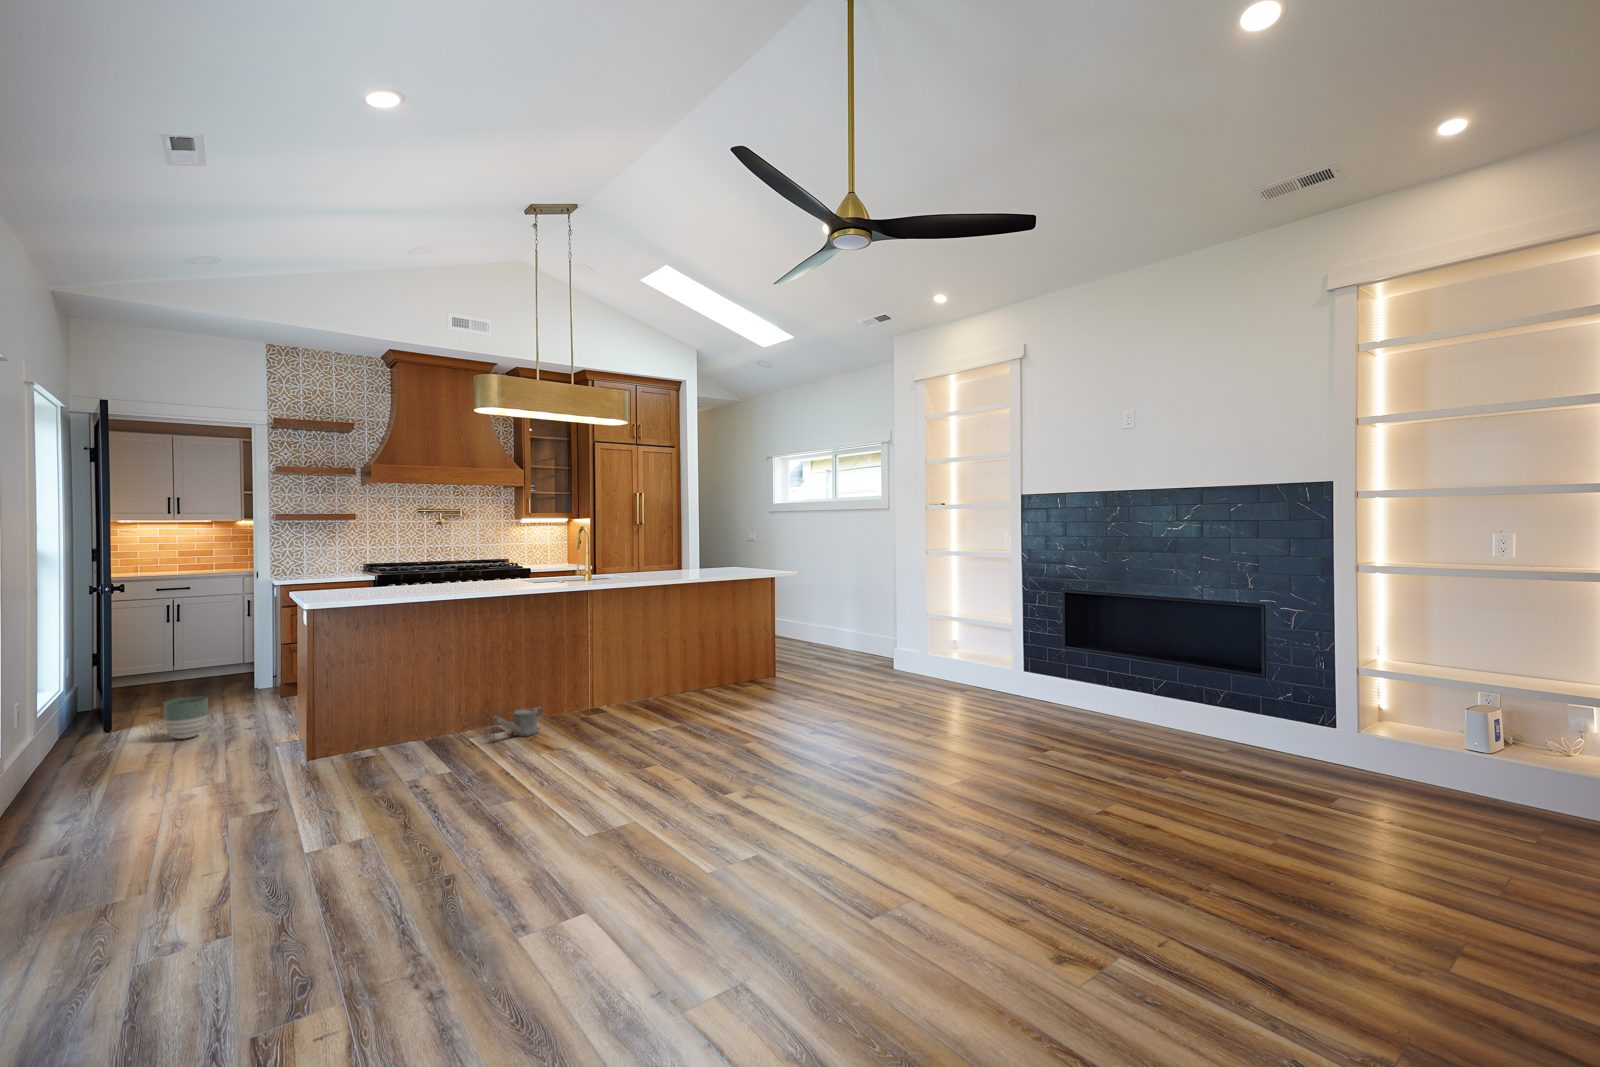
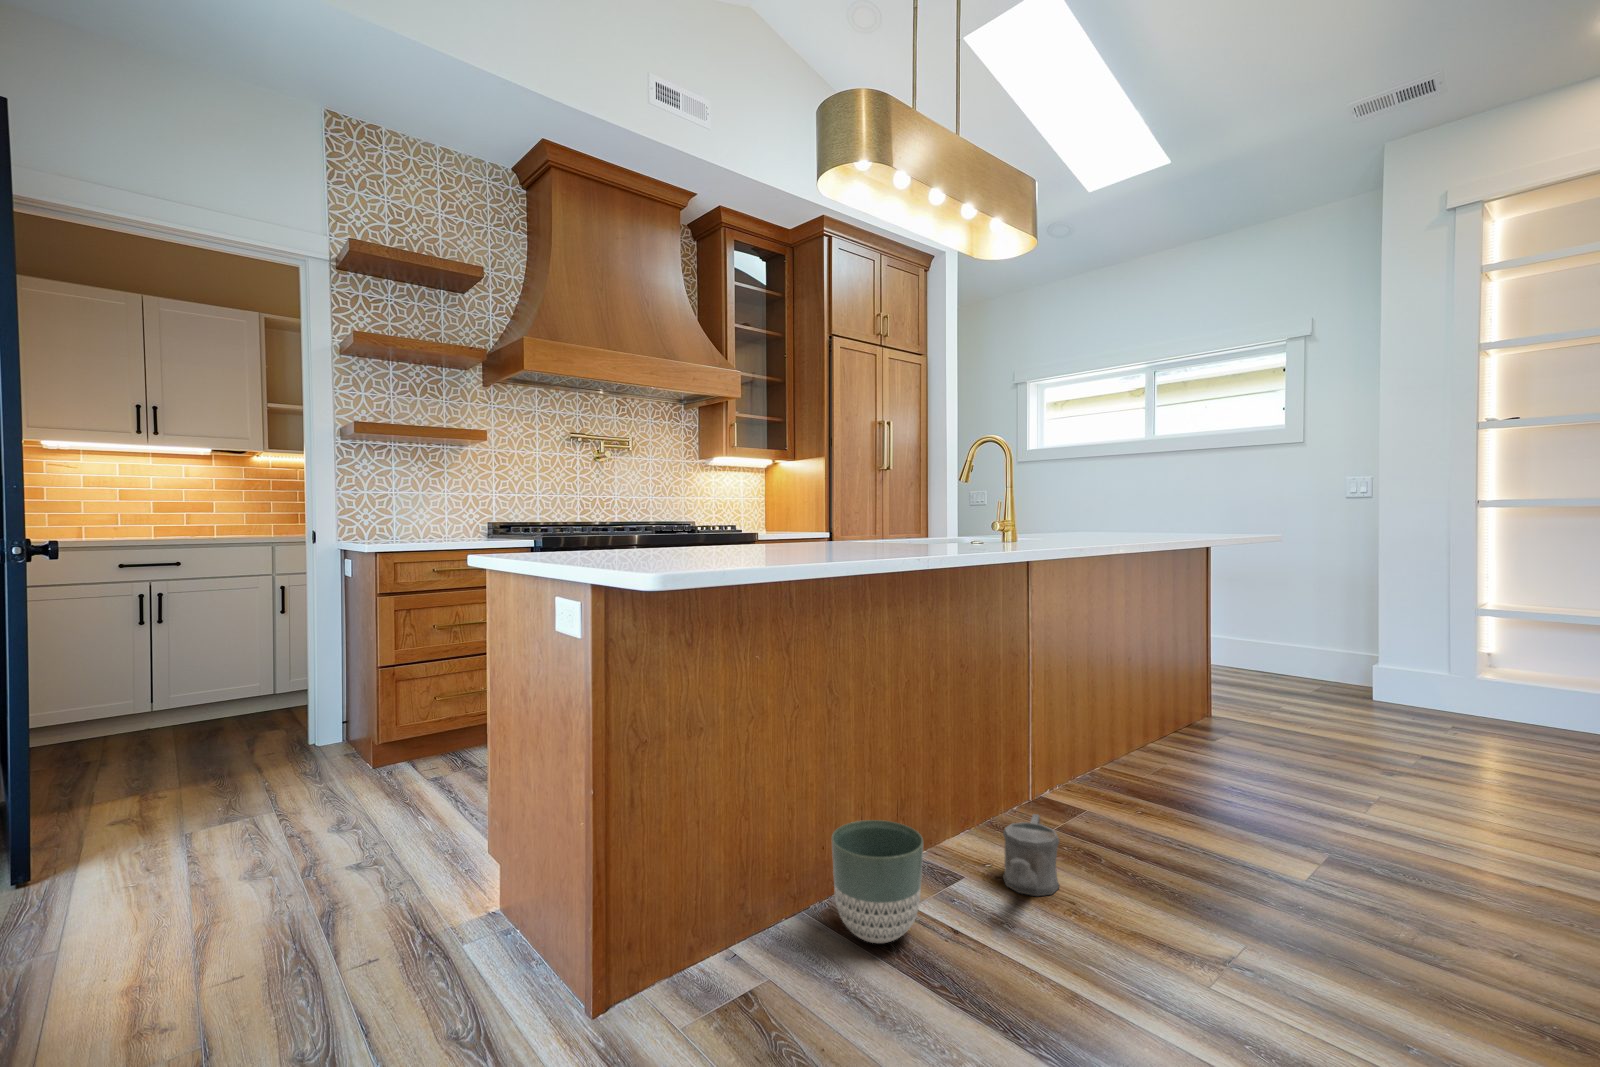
planter: present [164,697,208,739] -> present [832,820,923,943]

